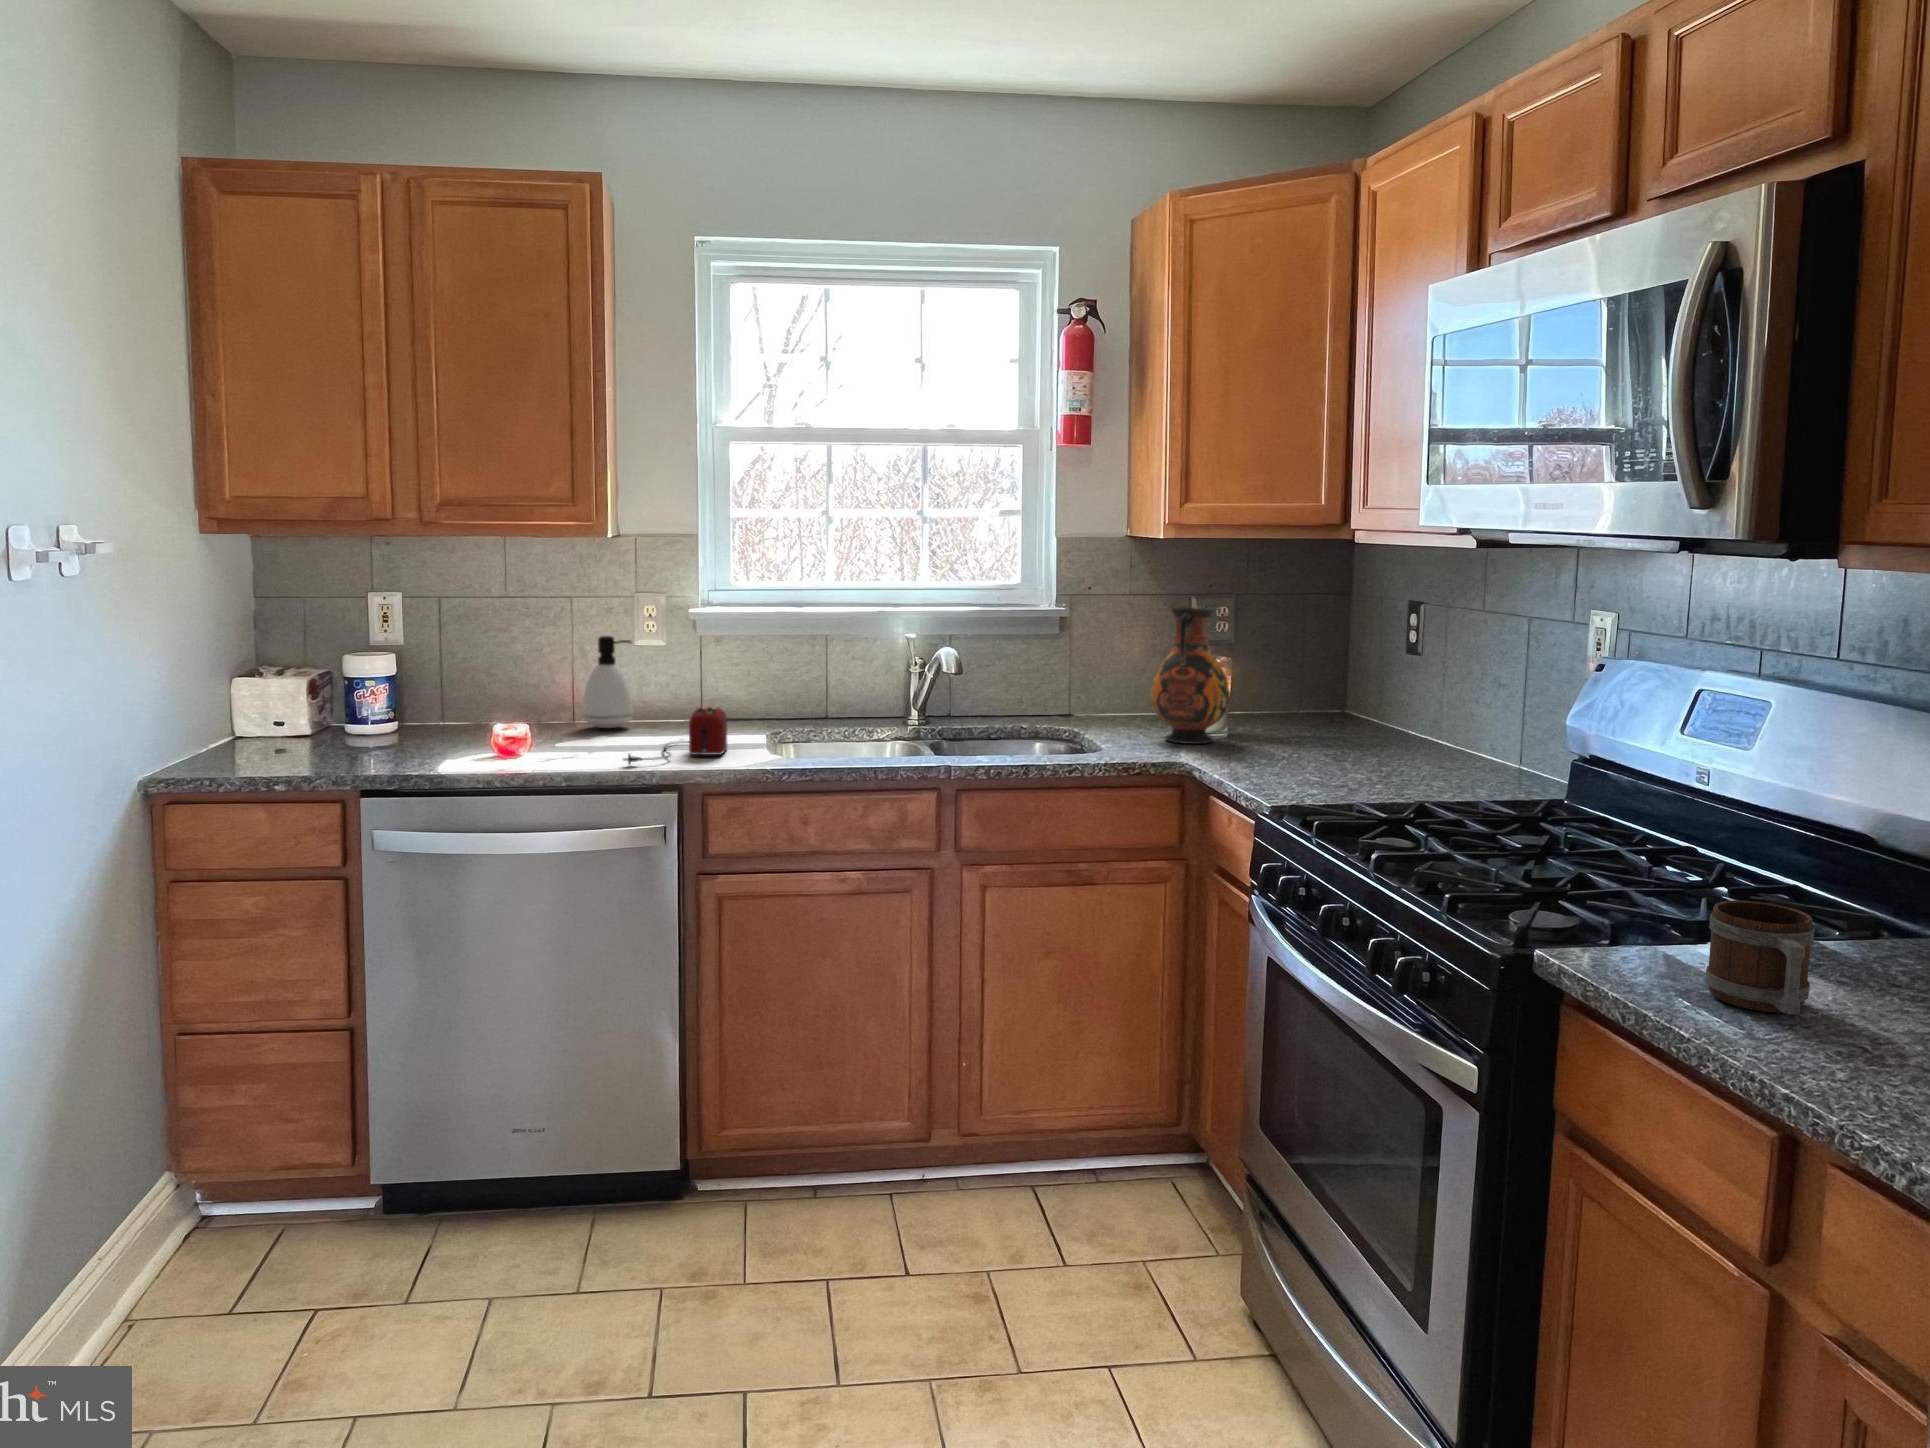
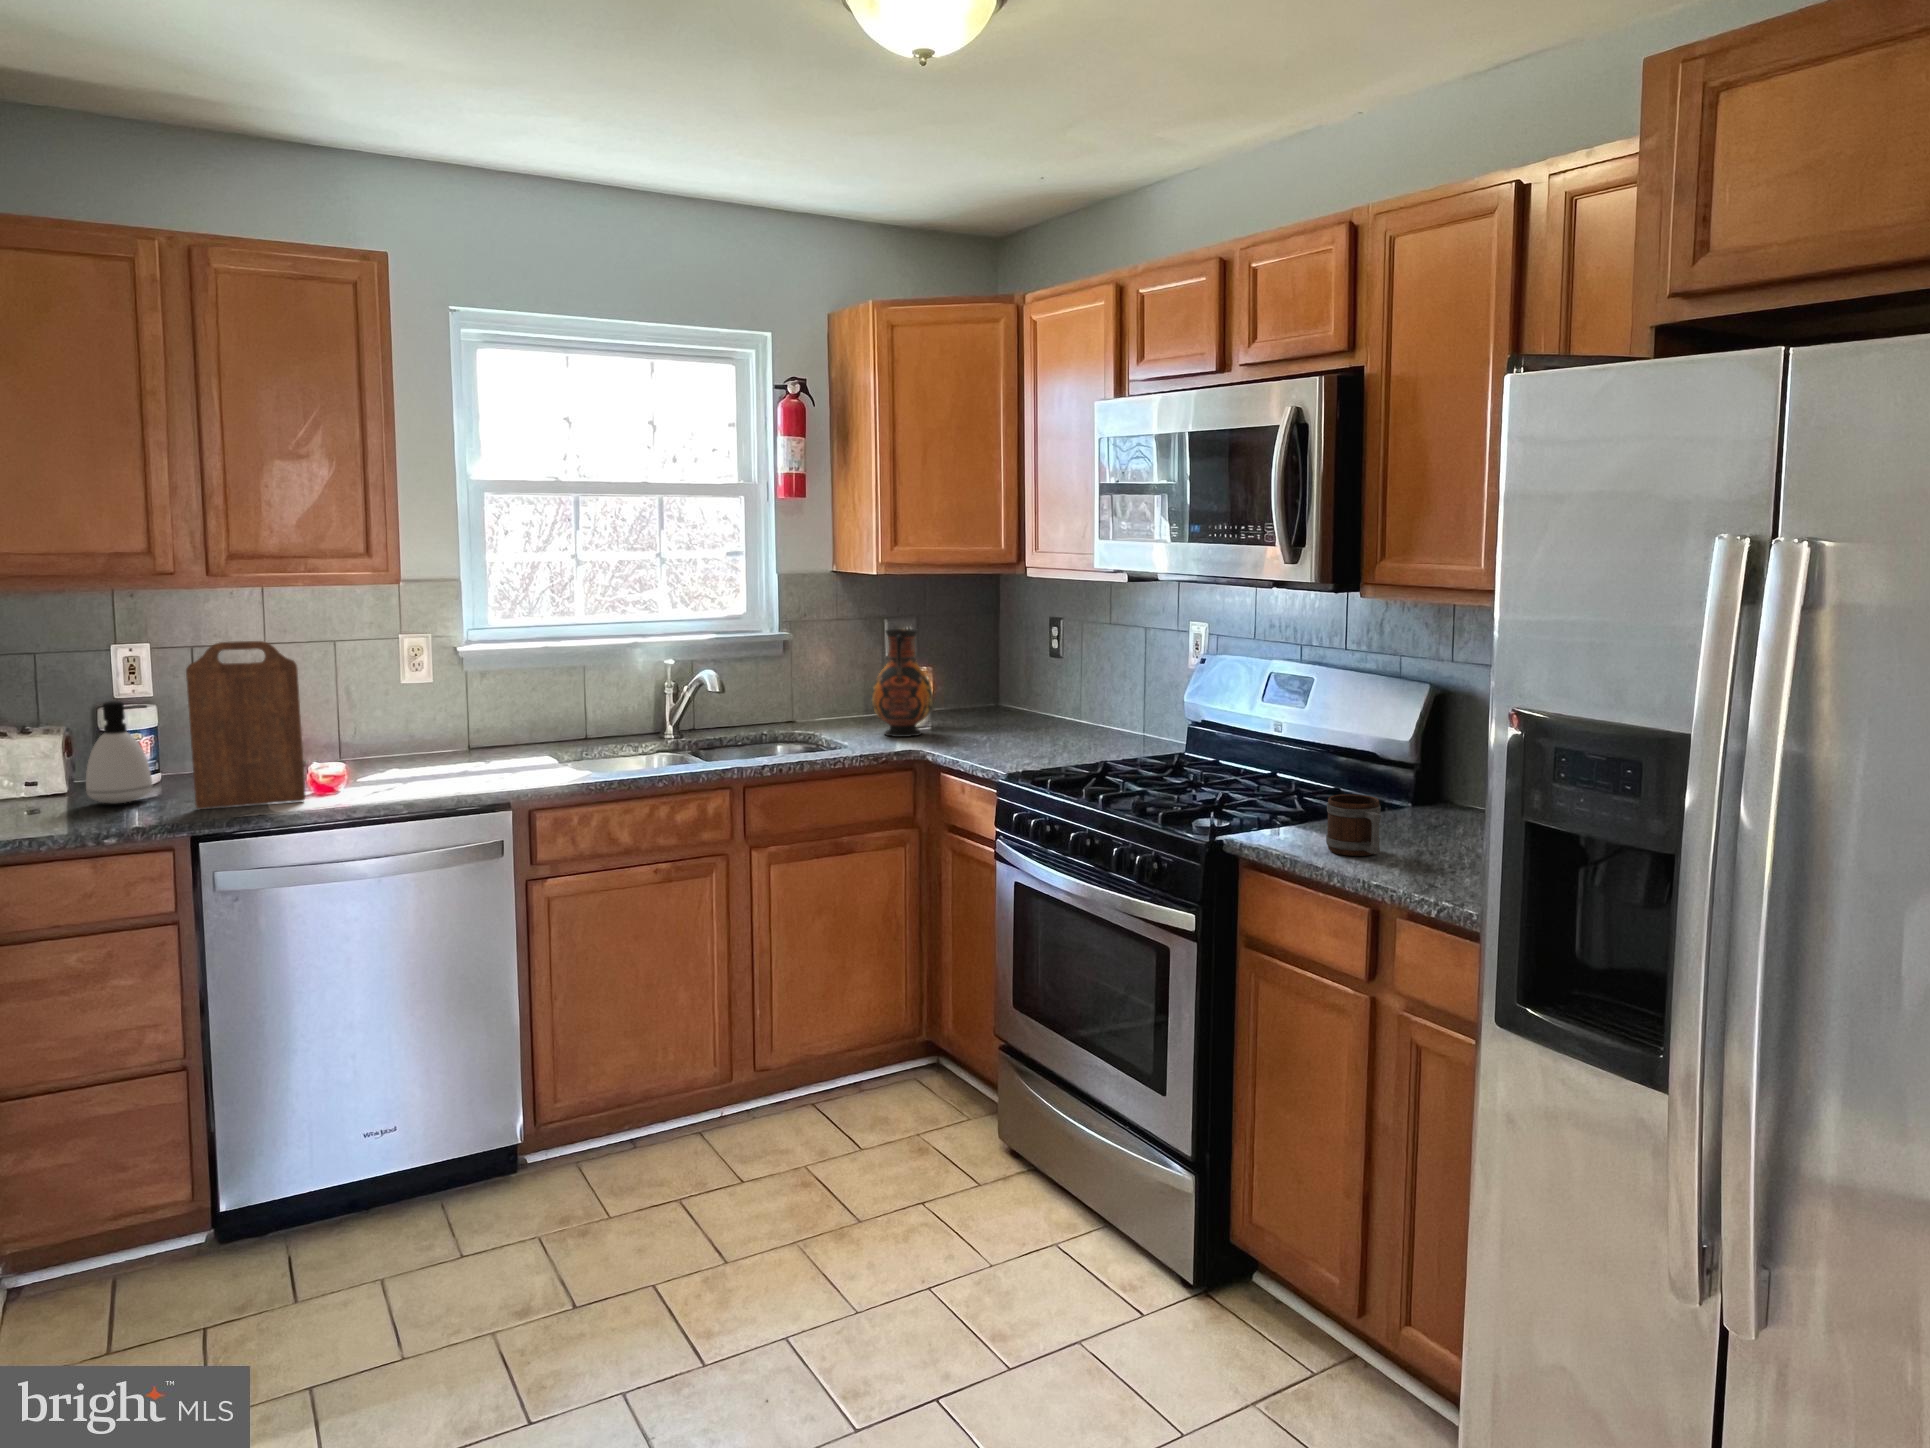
cutting board: none [383,592,489,765] -> present [186,641,306,809]
soap dispenser: present [582,636,633,728] -> present [86,701,152,804]
toaster: present [623,707,727,765] -> none [443,734,528,790]

